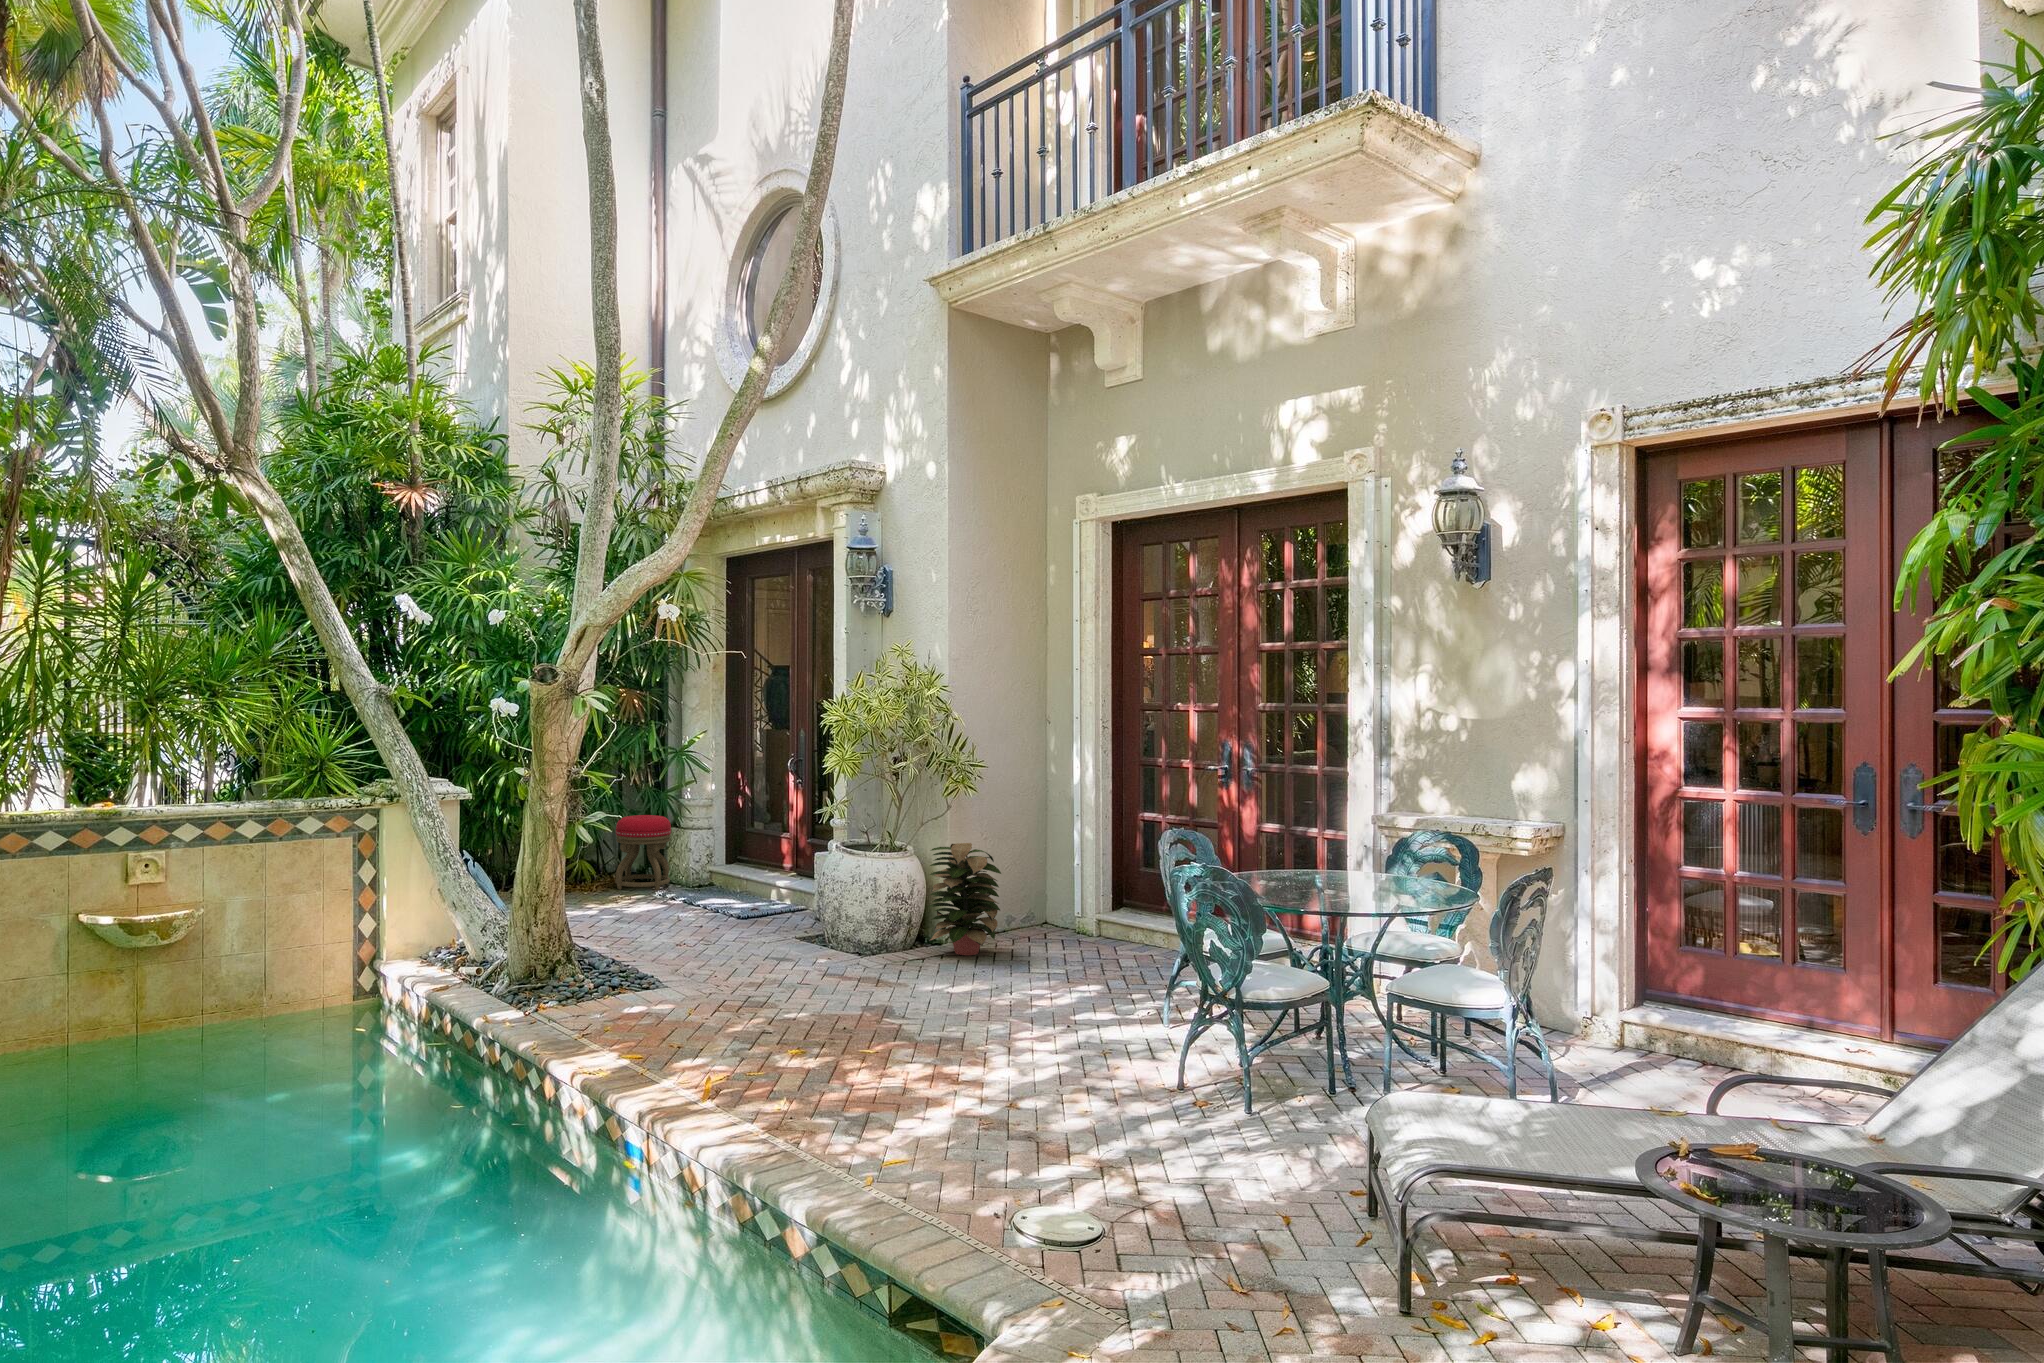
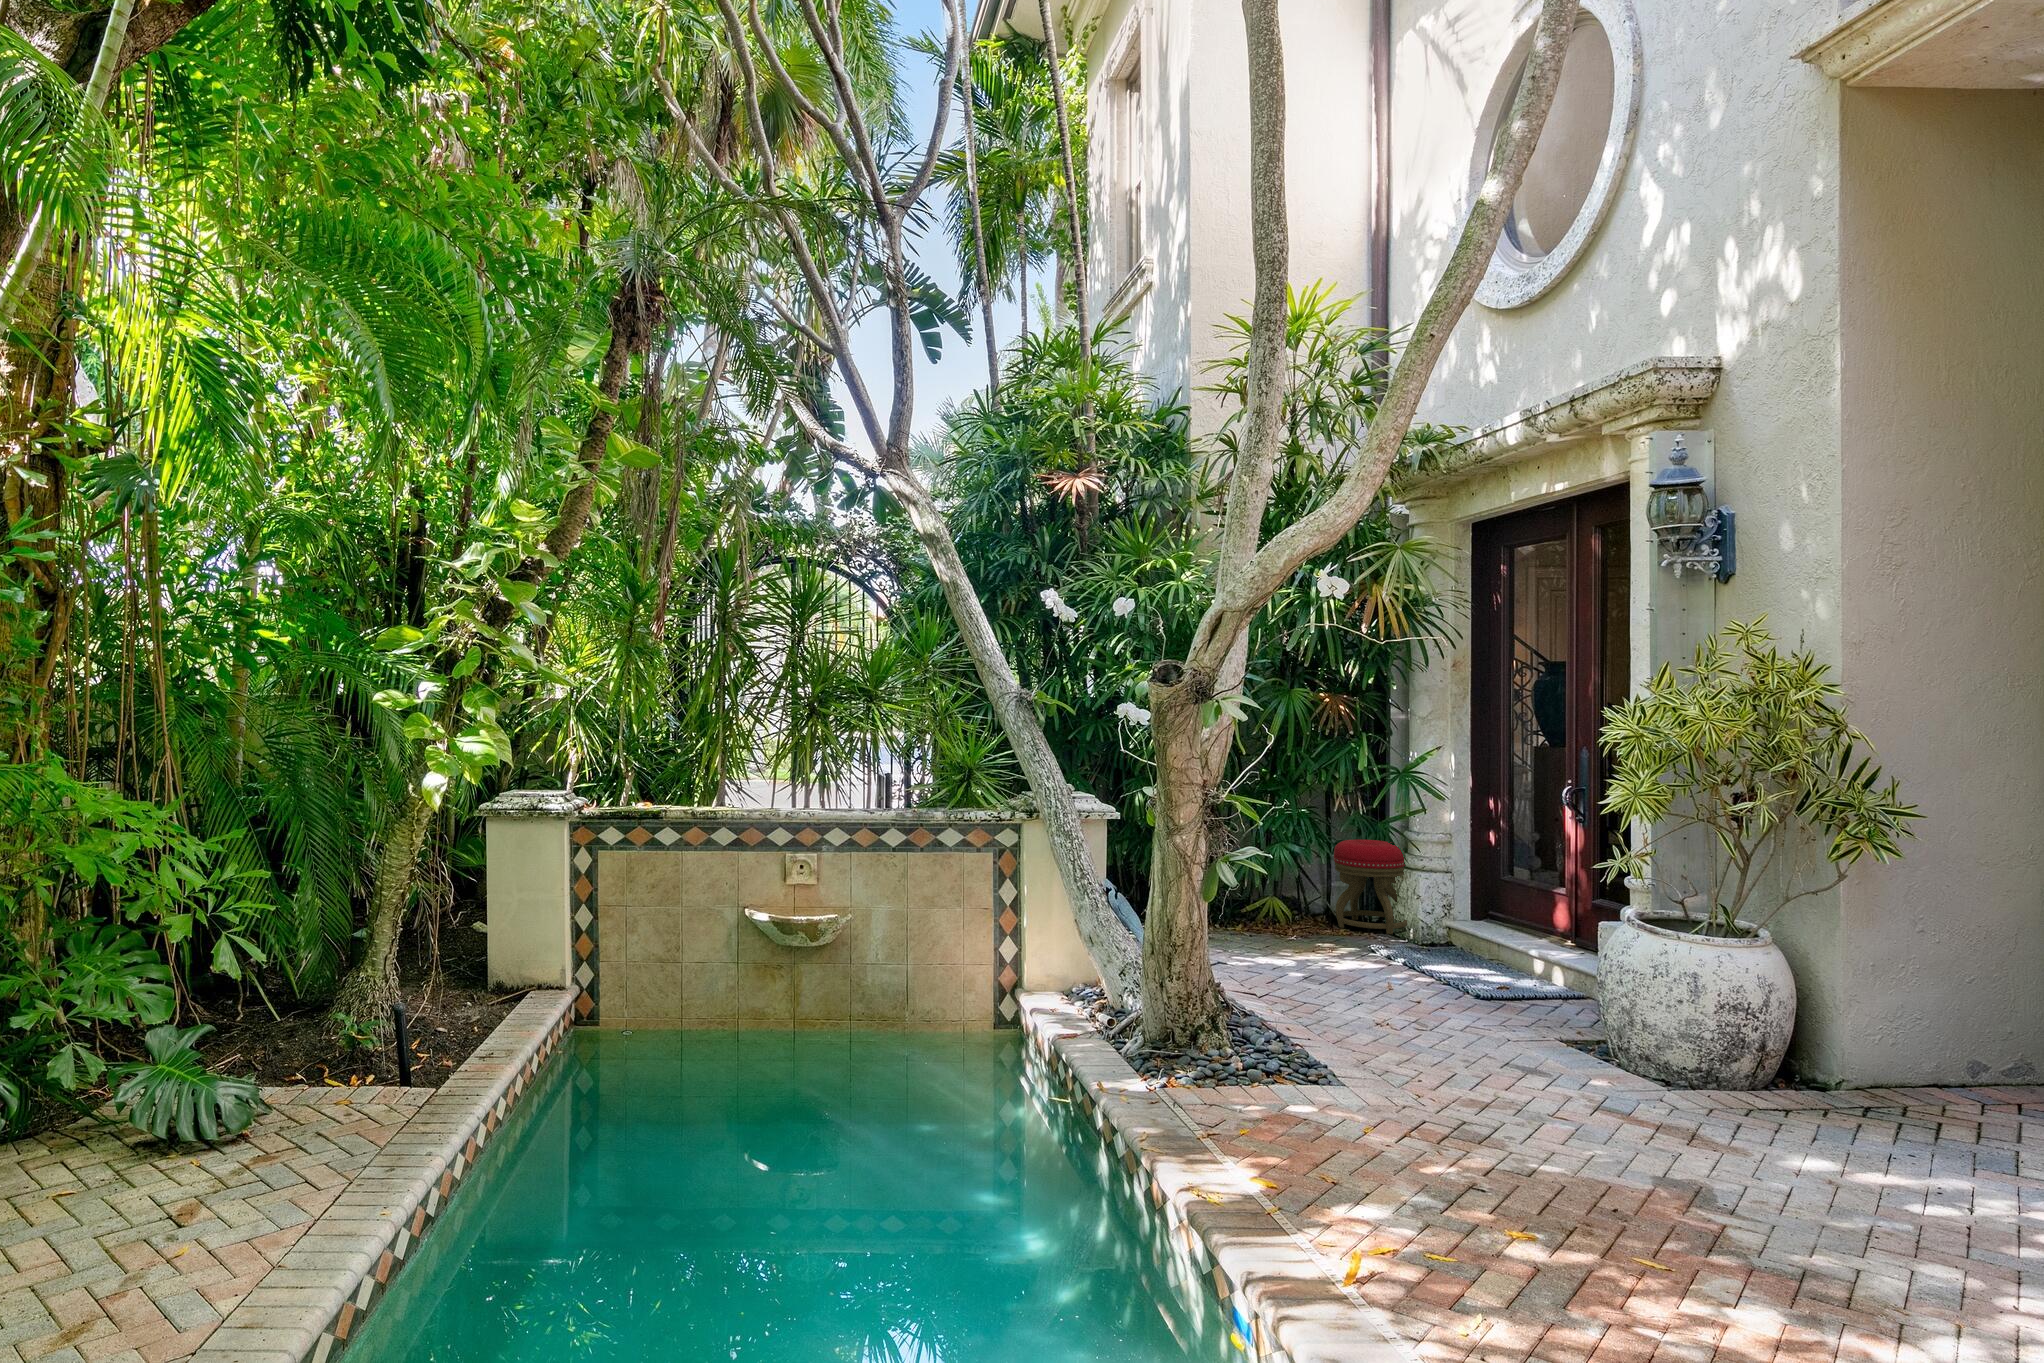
decorative plant: present [929,843,1001,955] -> none [1792,942,1951,1125]

